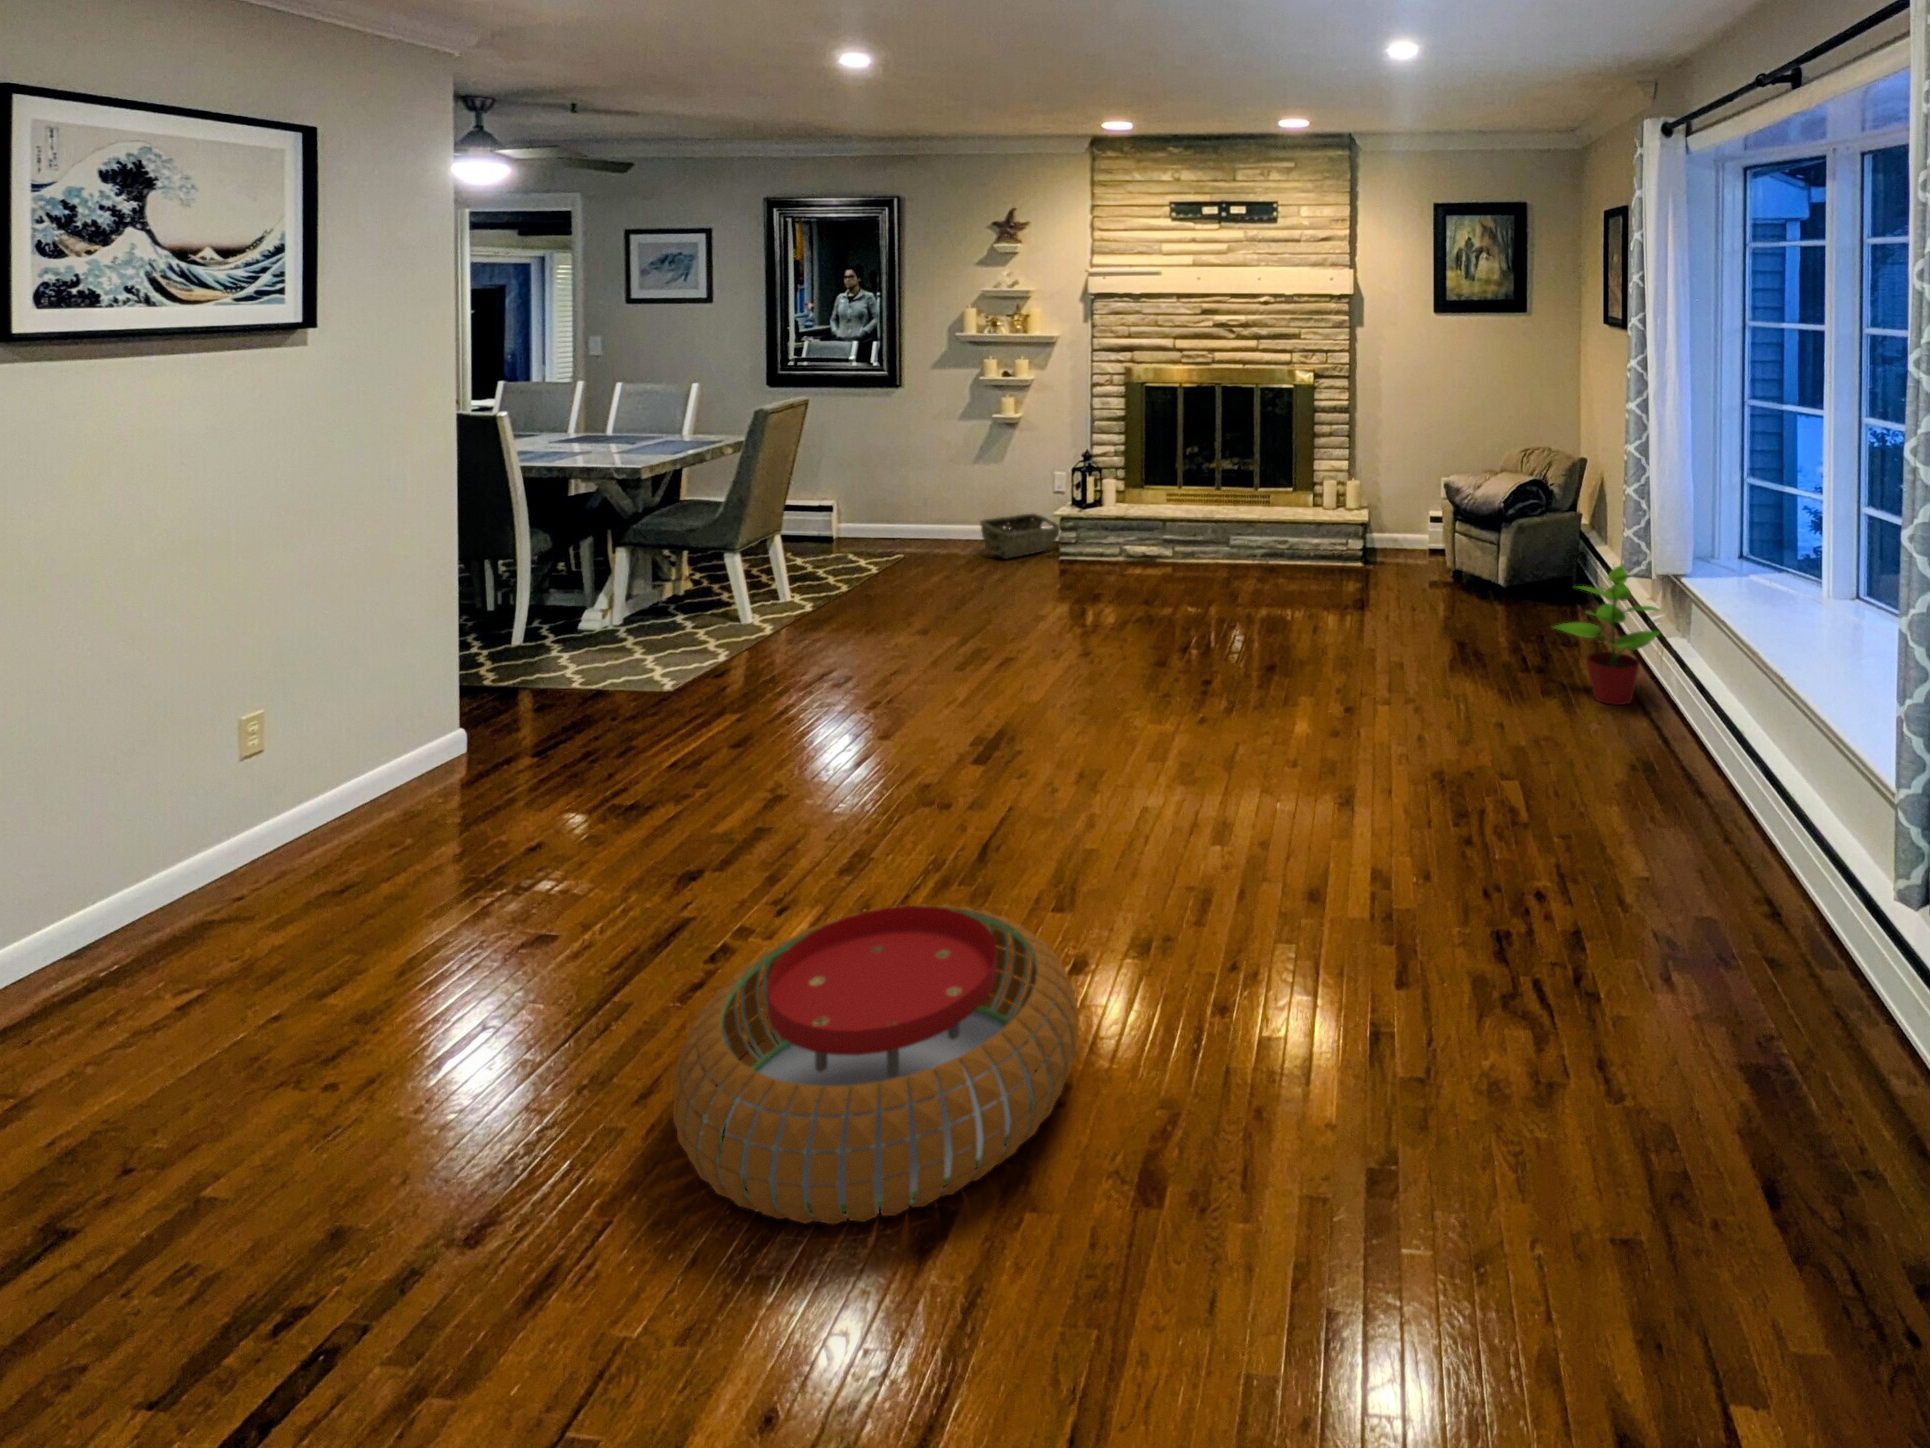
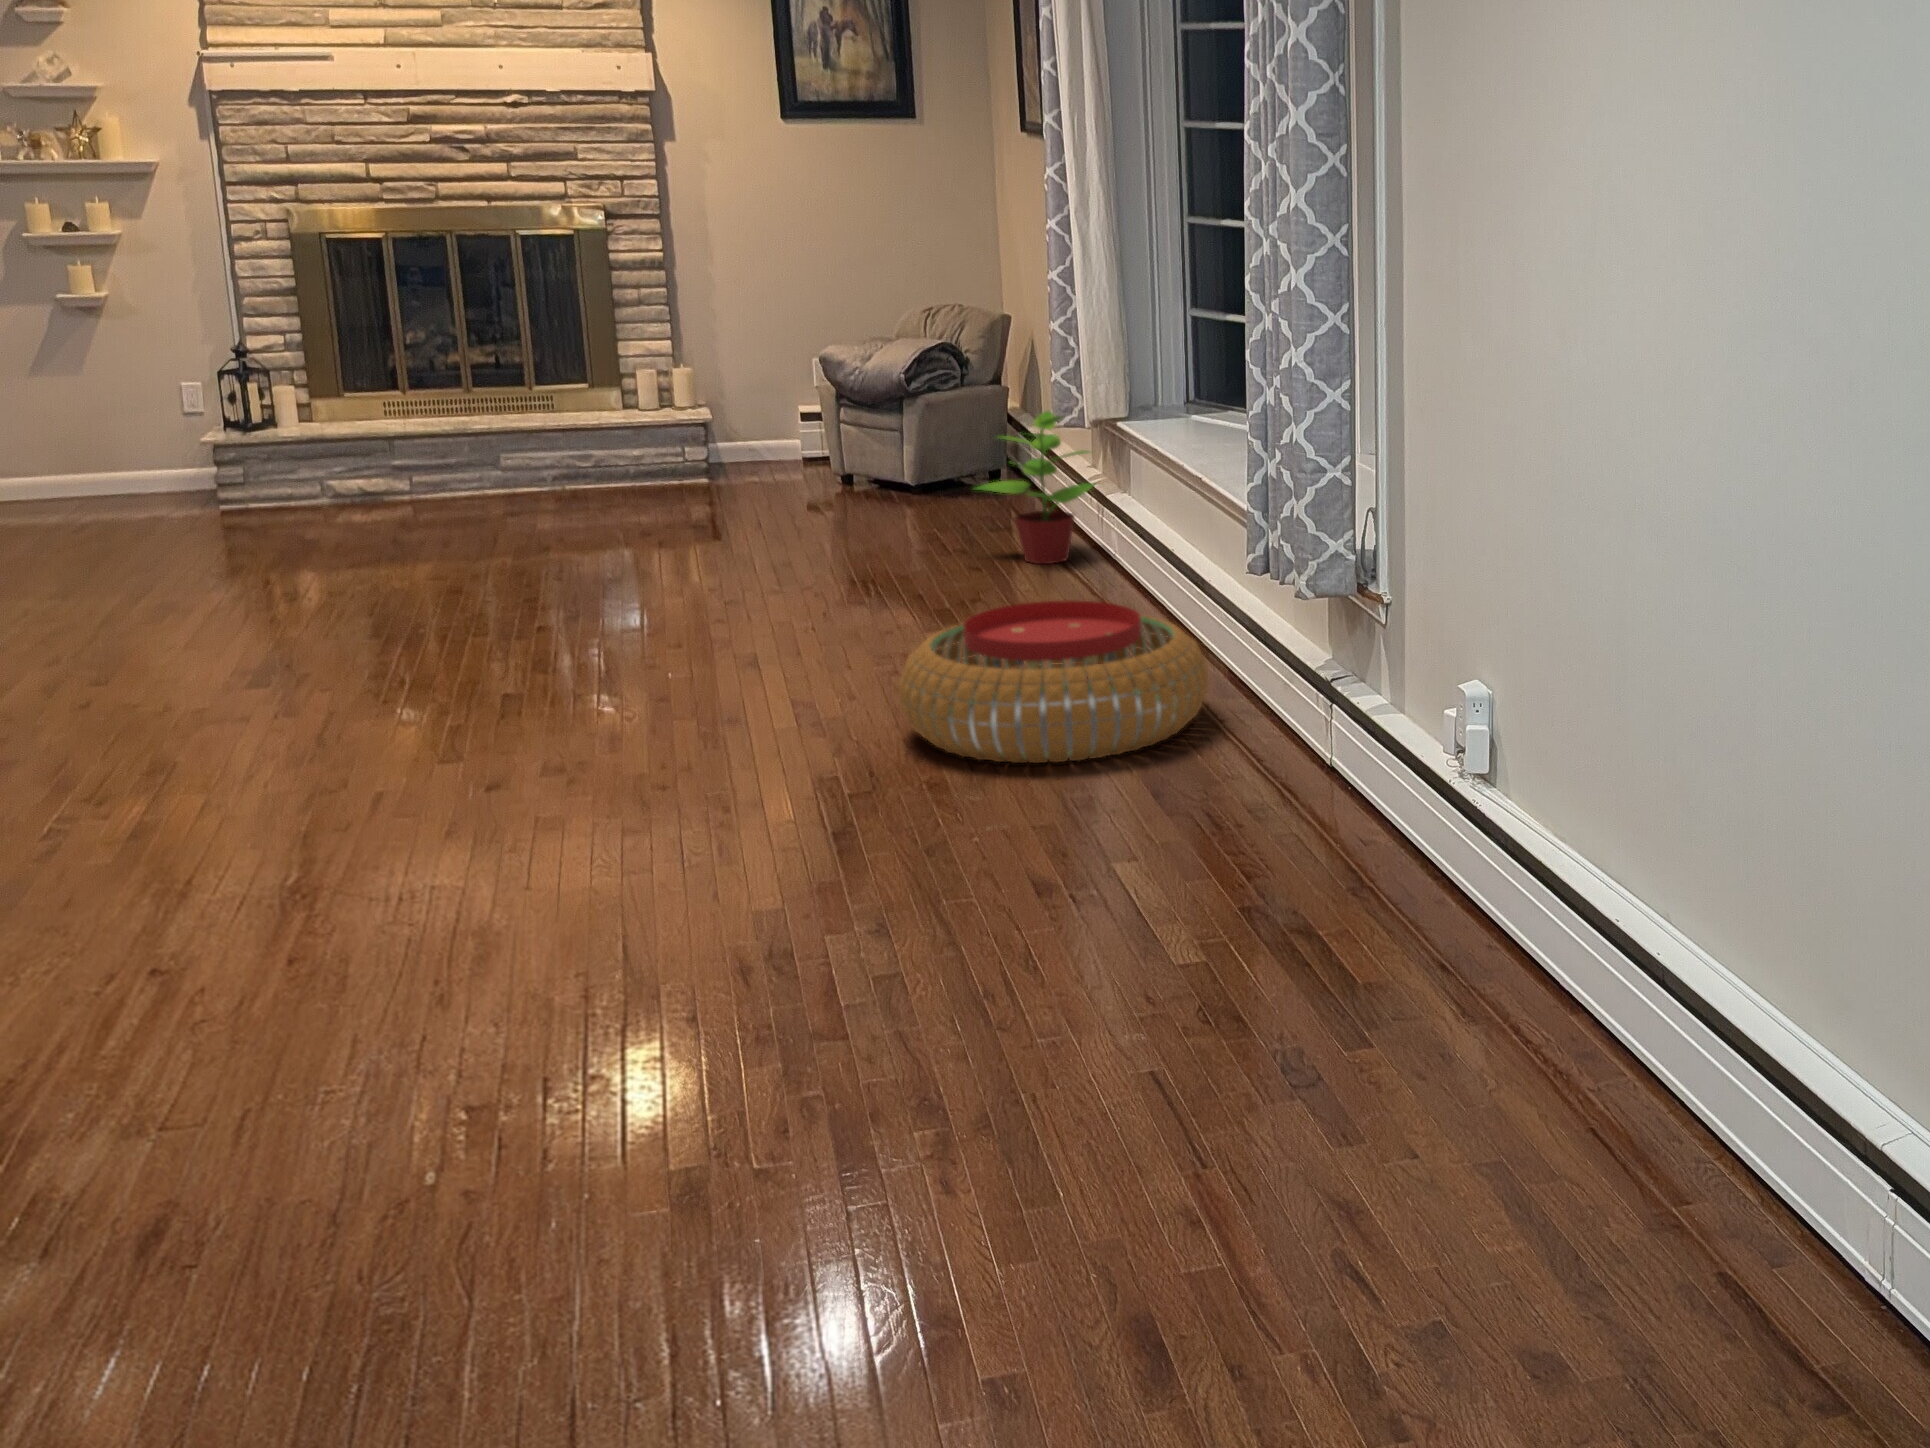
woven basket: present [980,514,1060,559] -> none [57,449,207,517]
pouf: present [673,904,1078,1224] -> present [899,600,1208,763]

